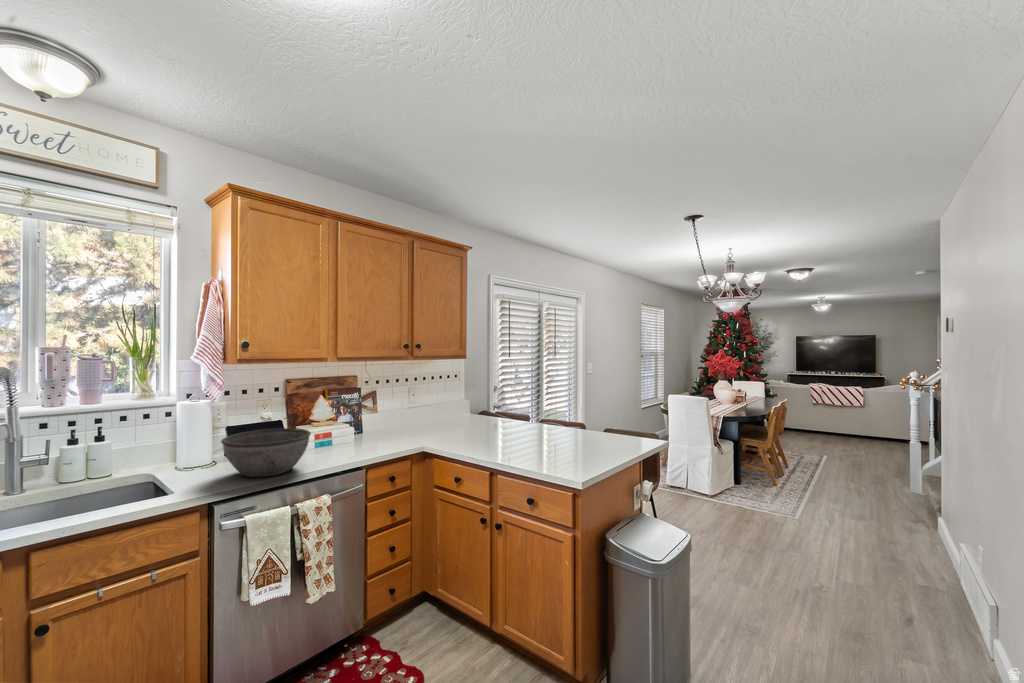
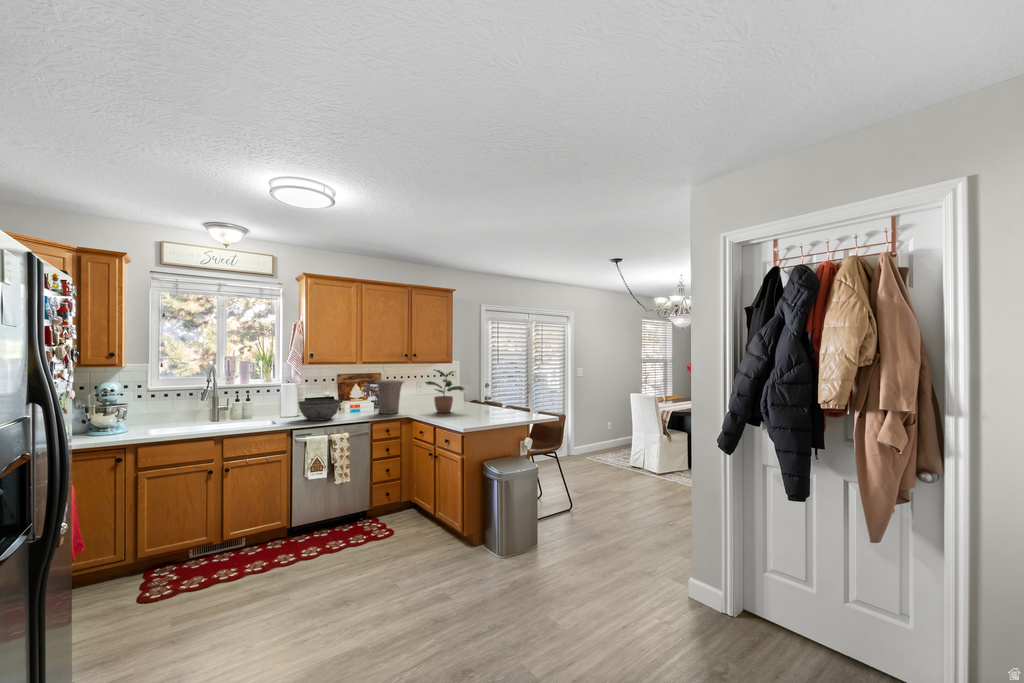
potted plant: none [443,370,511,441] -> present [425,370,464,413]
vase: none [361,388,413,448] -> present [375,380,404,414]

